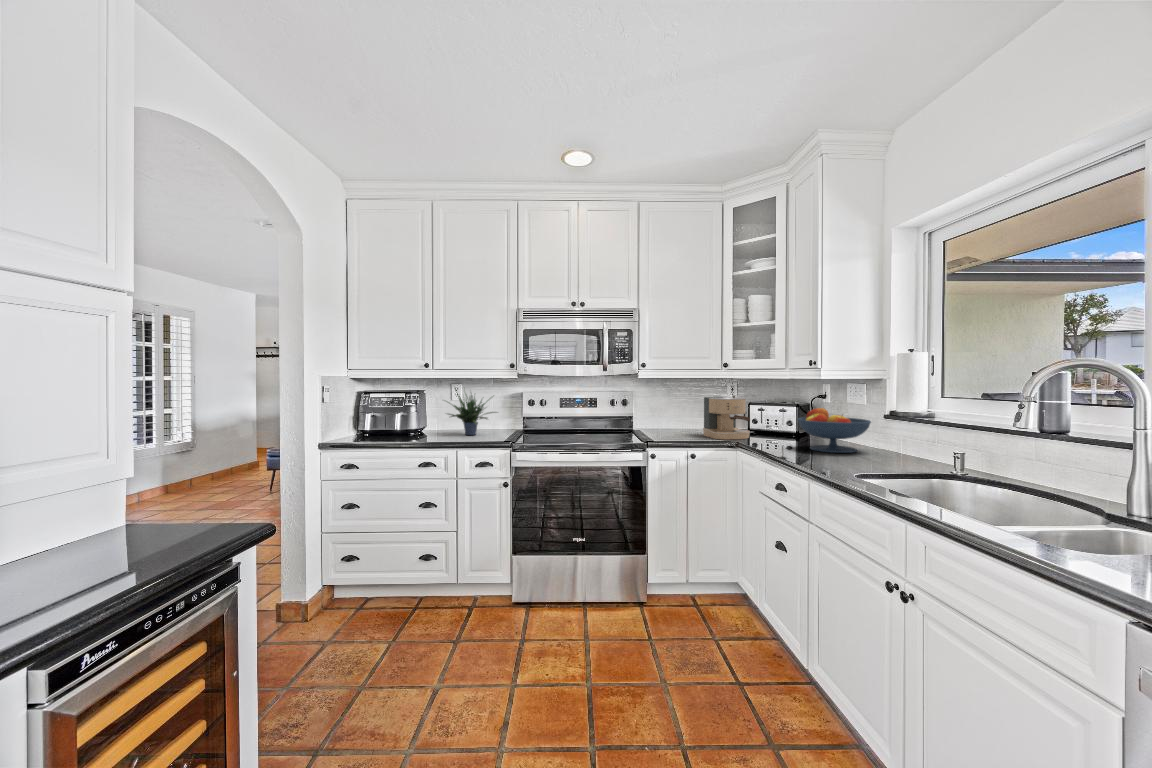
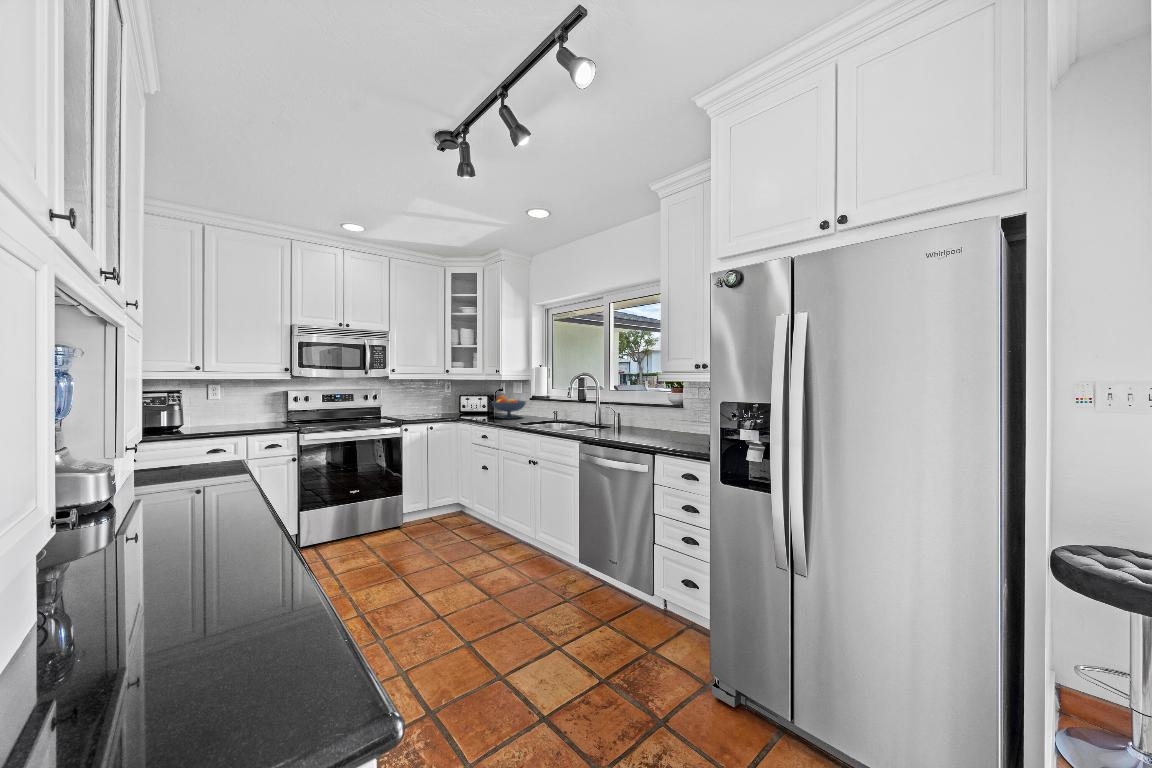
potted plant: present [448,393,497,435] -> none [209,383,273,426]
coffee maker: present [703,395,750,440] -> none [433,390,464,416]

